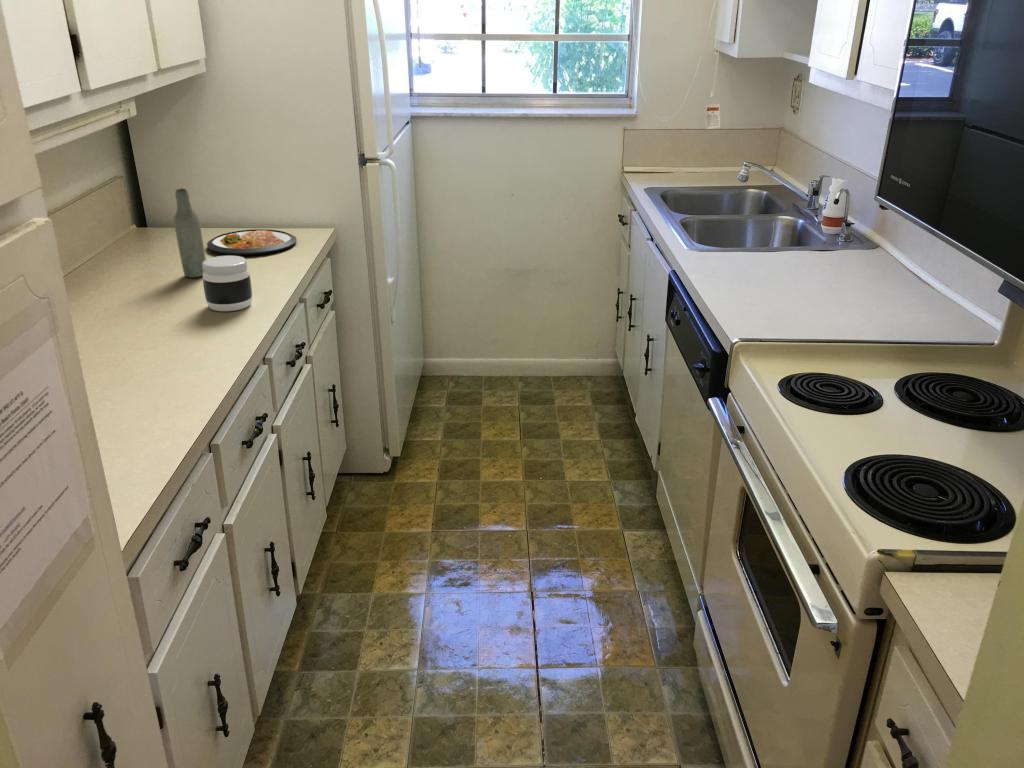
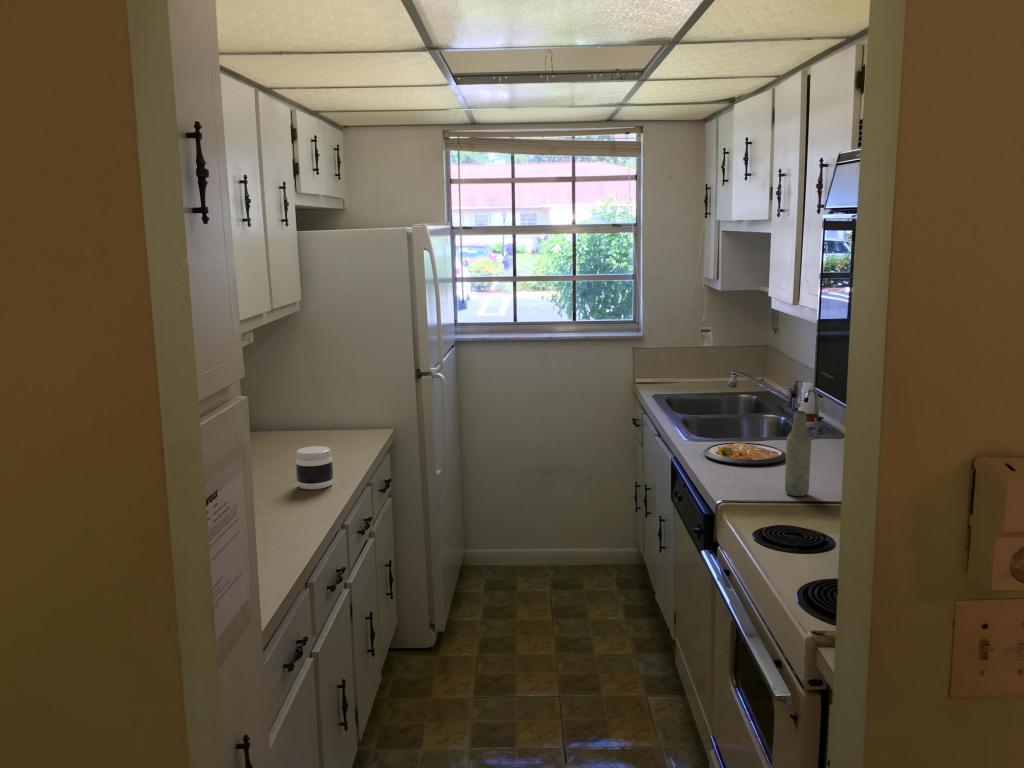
bottle: present [174,188,206,277] -> present [785,411,811,496]
dish: present [207,229,297,255] -> present [704,442,786,465]

